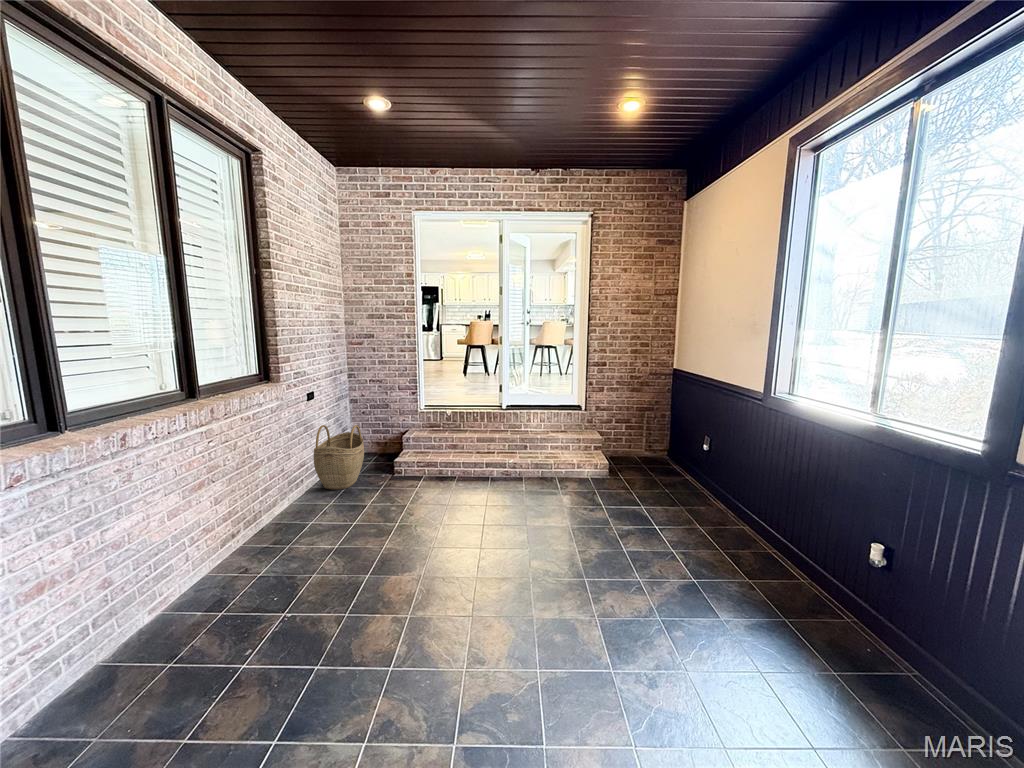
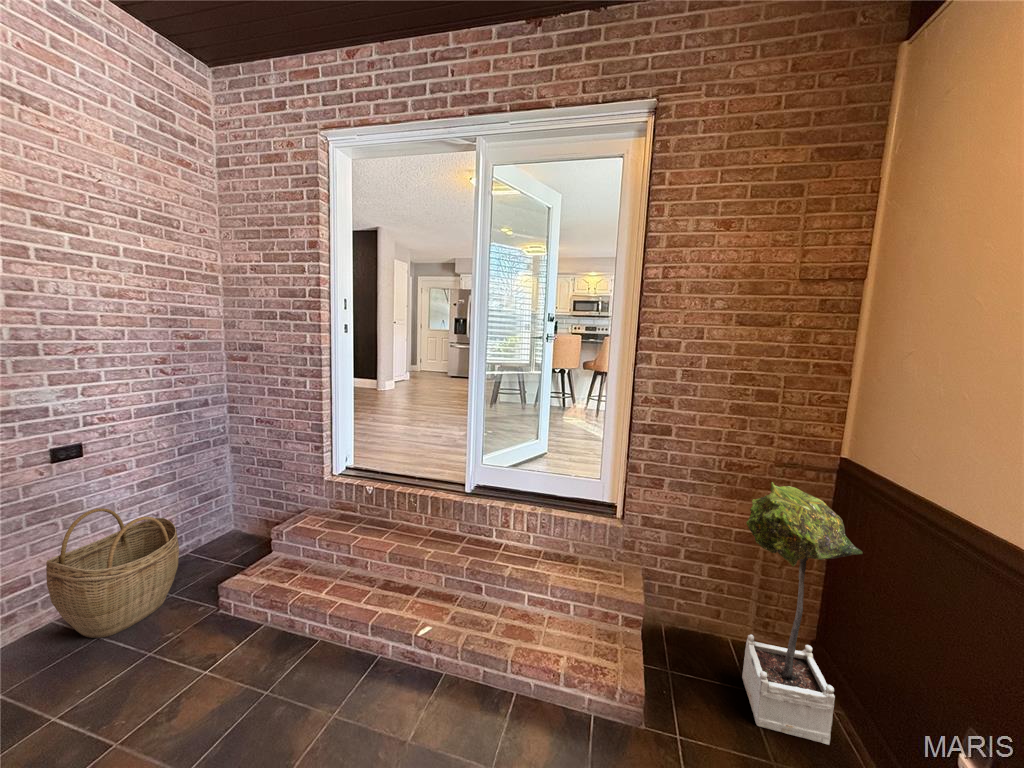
potted tree: none [643,378,683,472] -> present [742,482,863,745]

